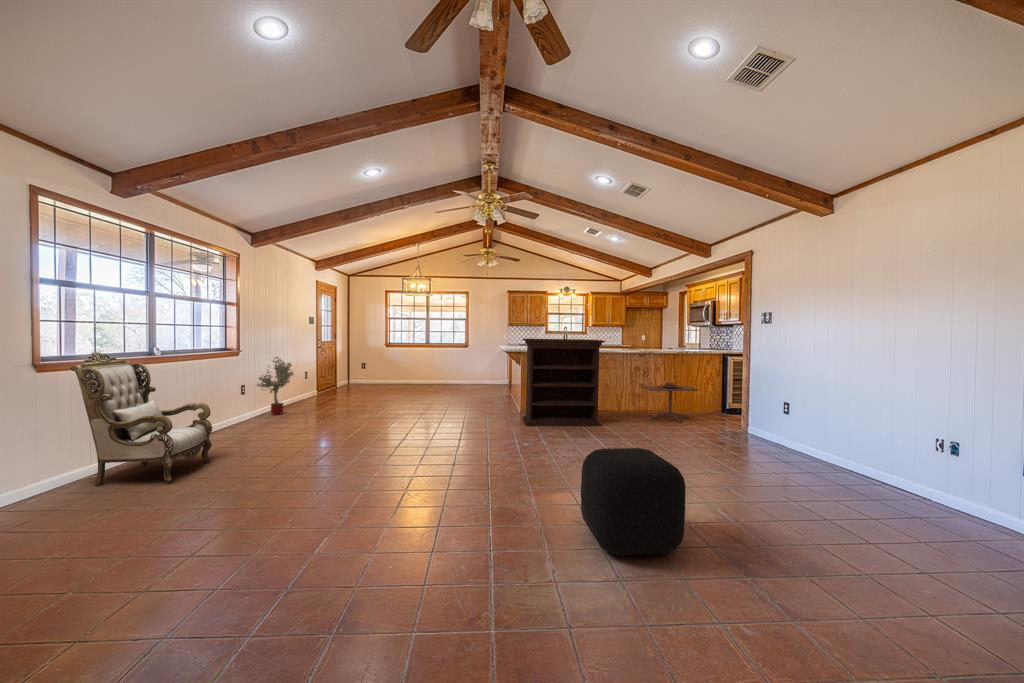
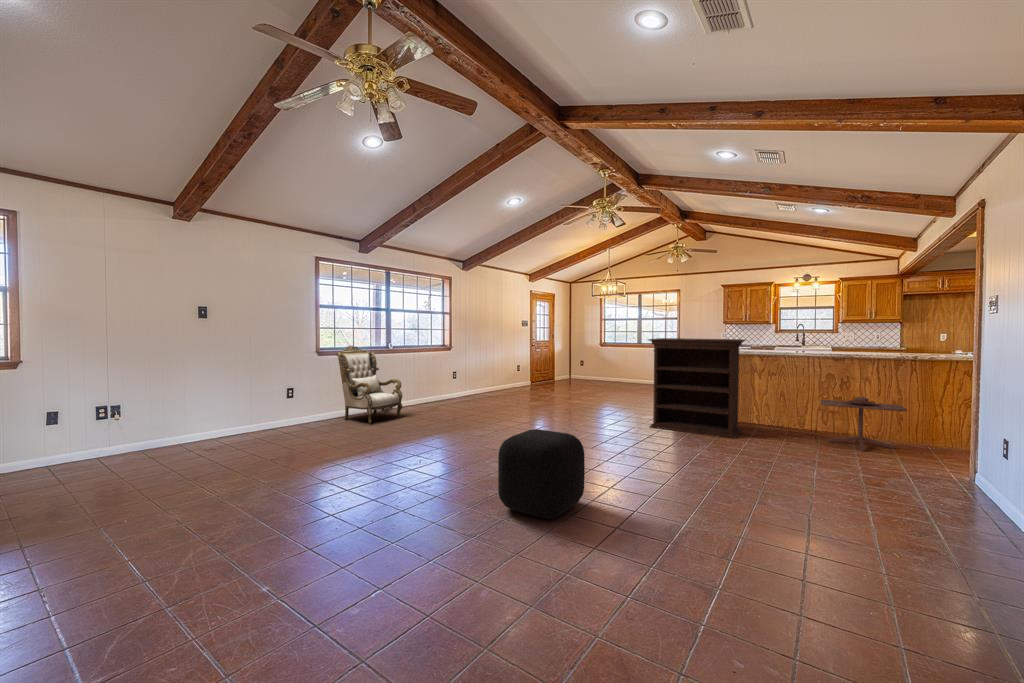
potted tree: present [257,357,293,415] -> none [464,352,492,397]

